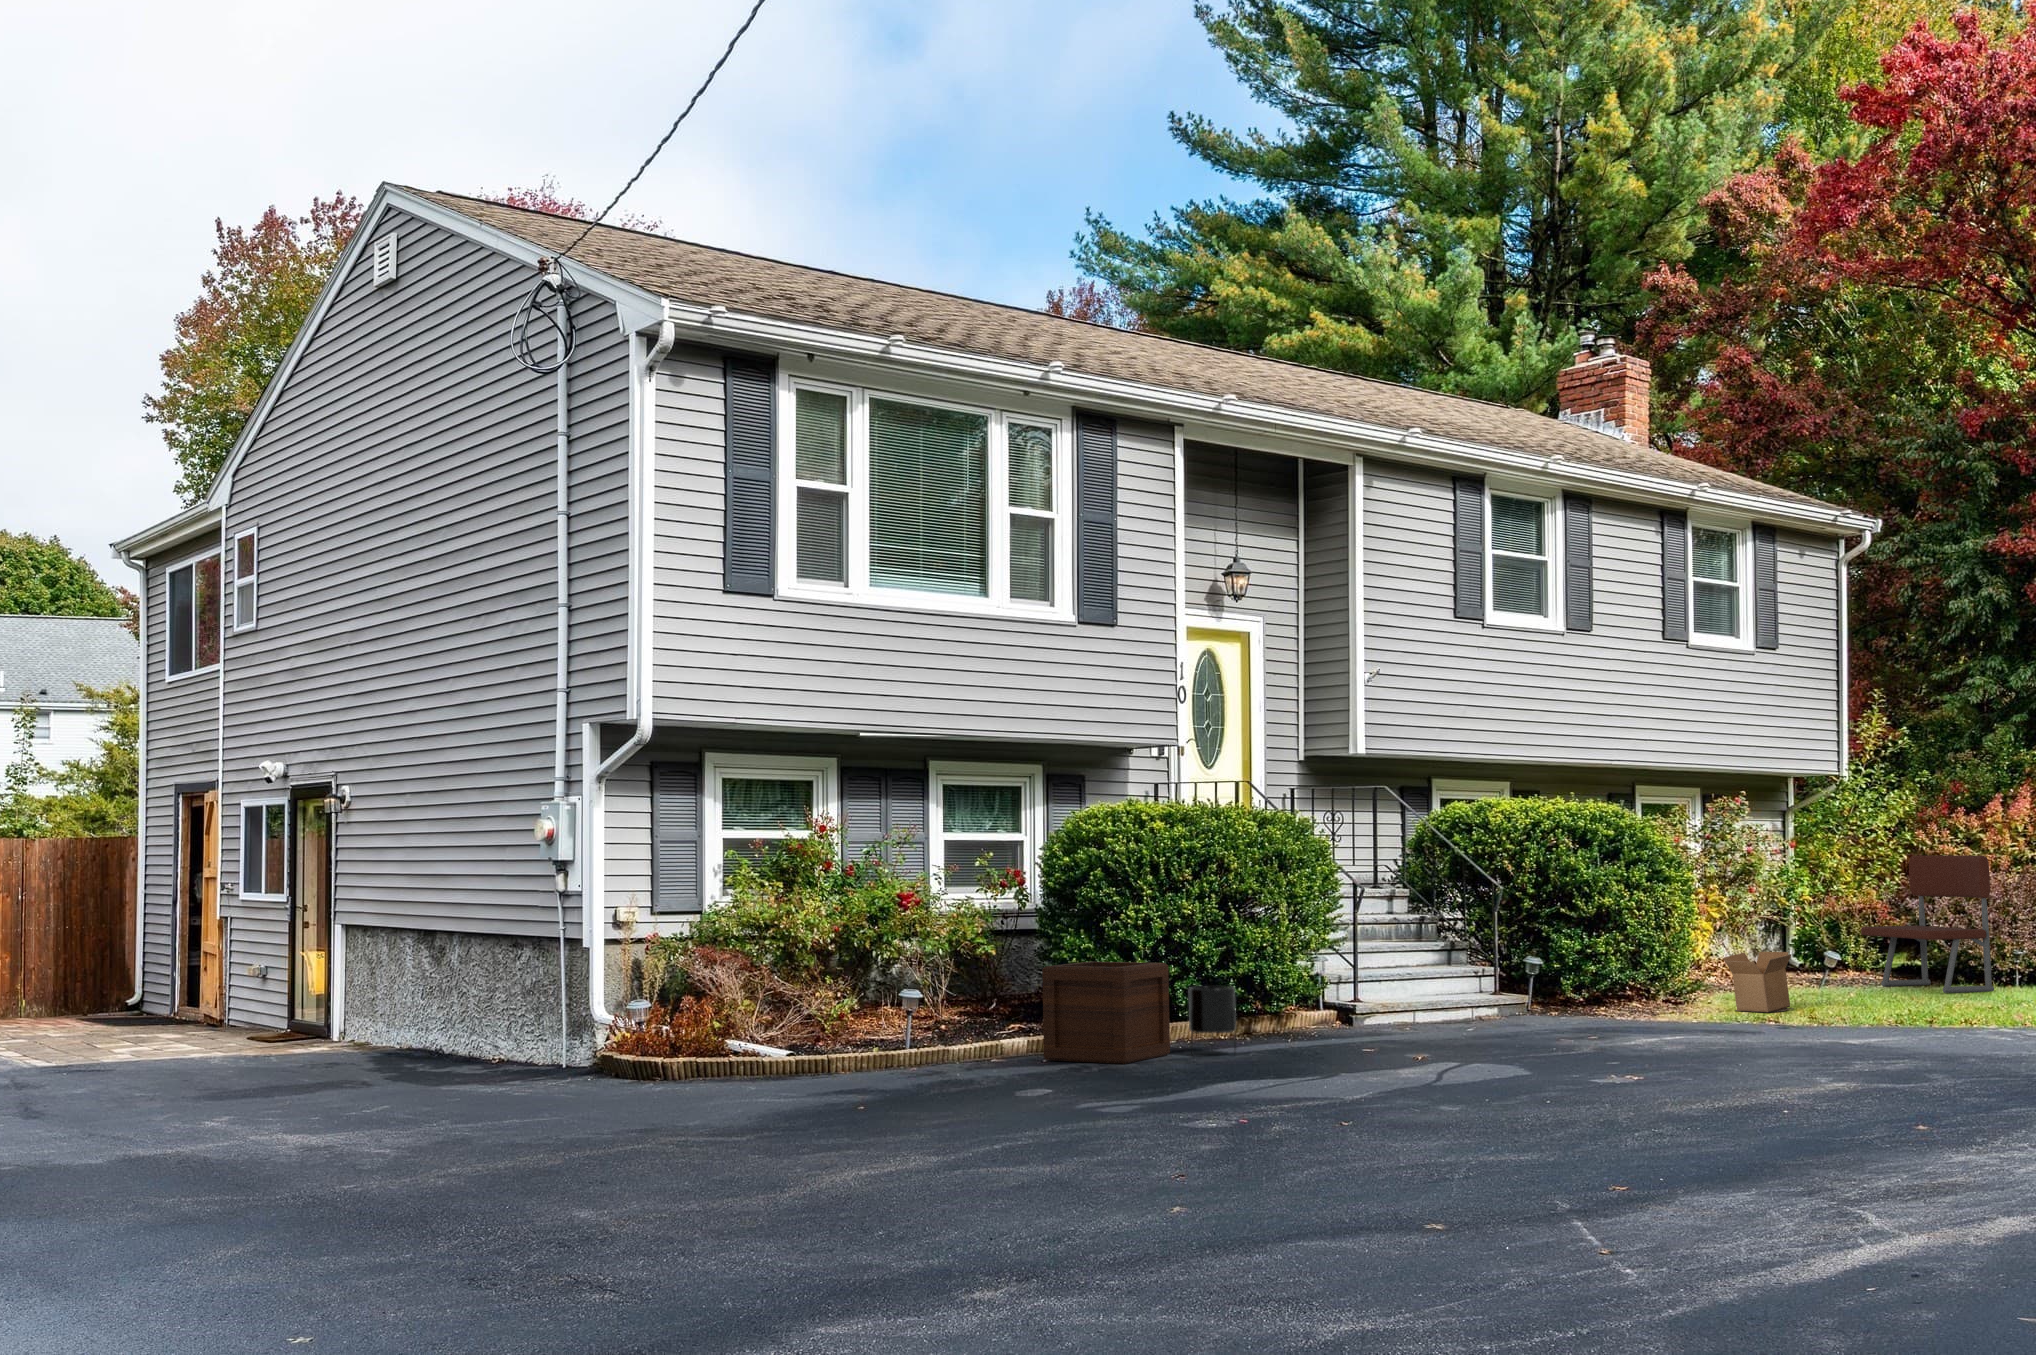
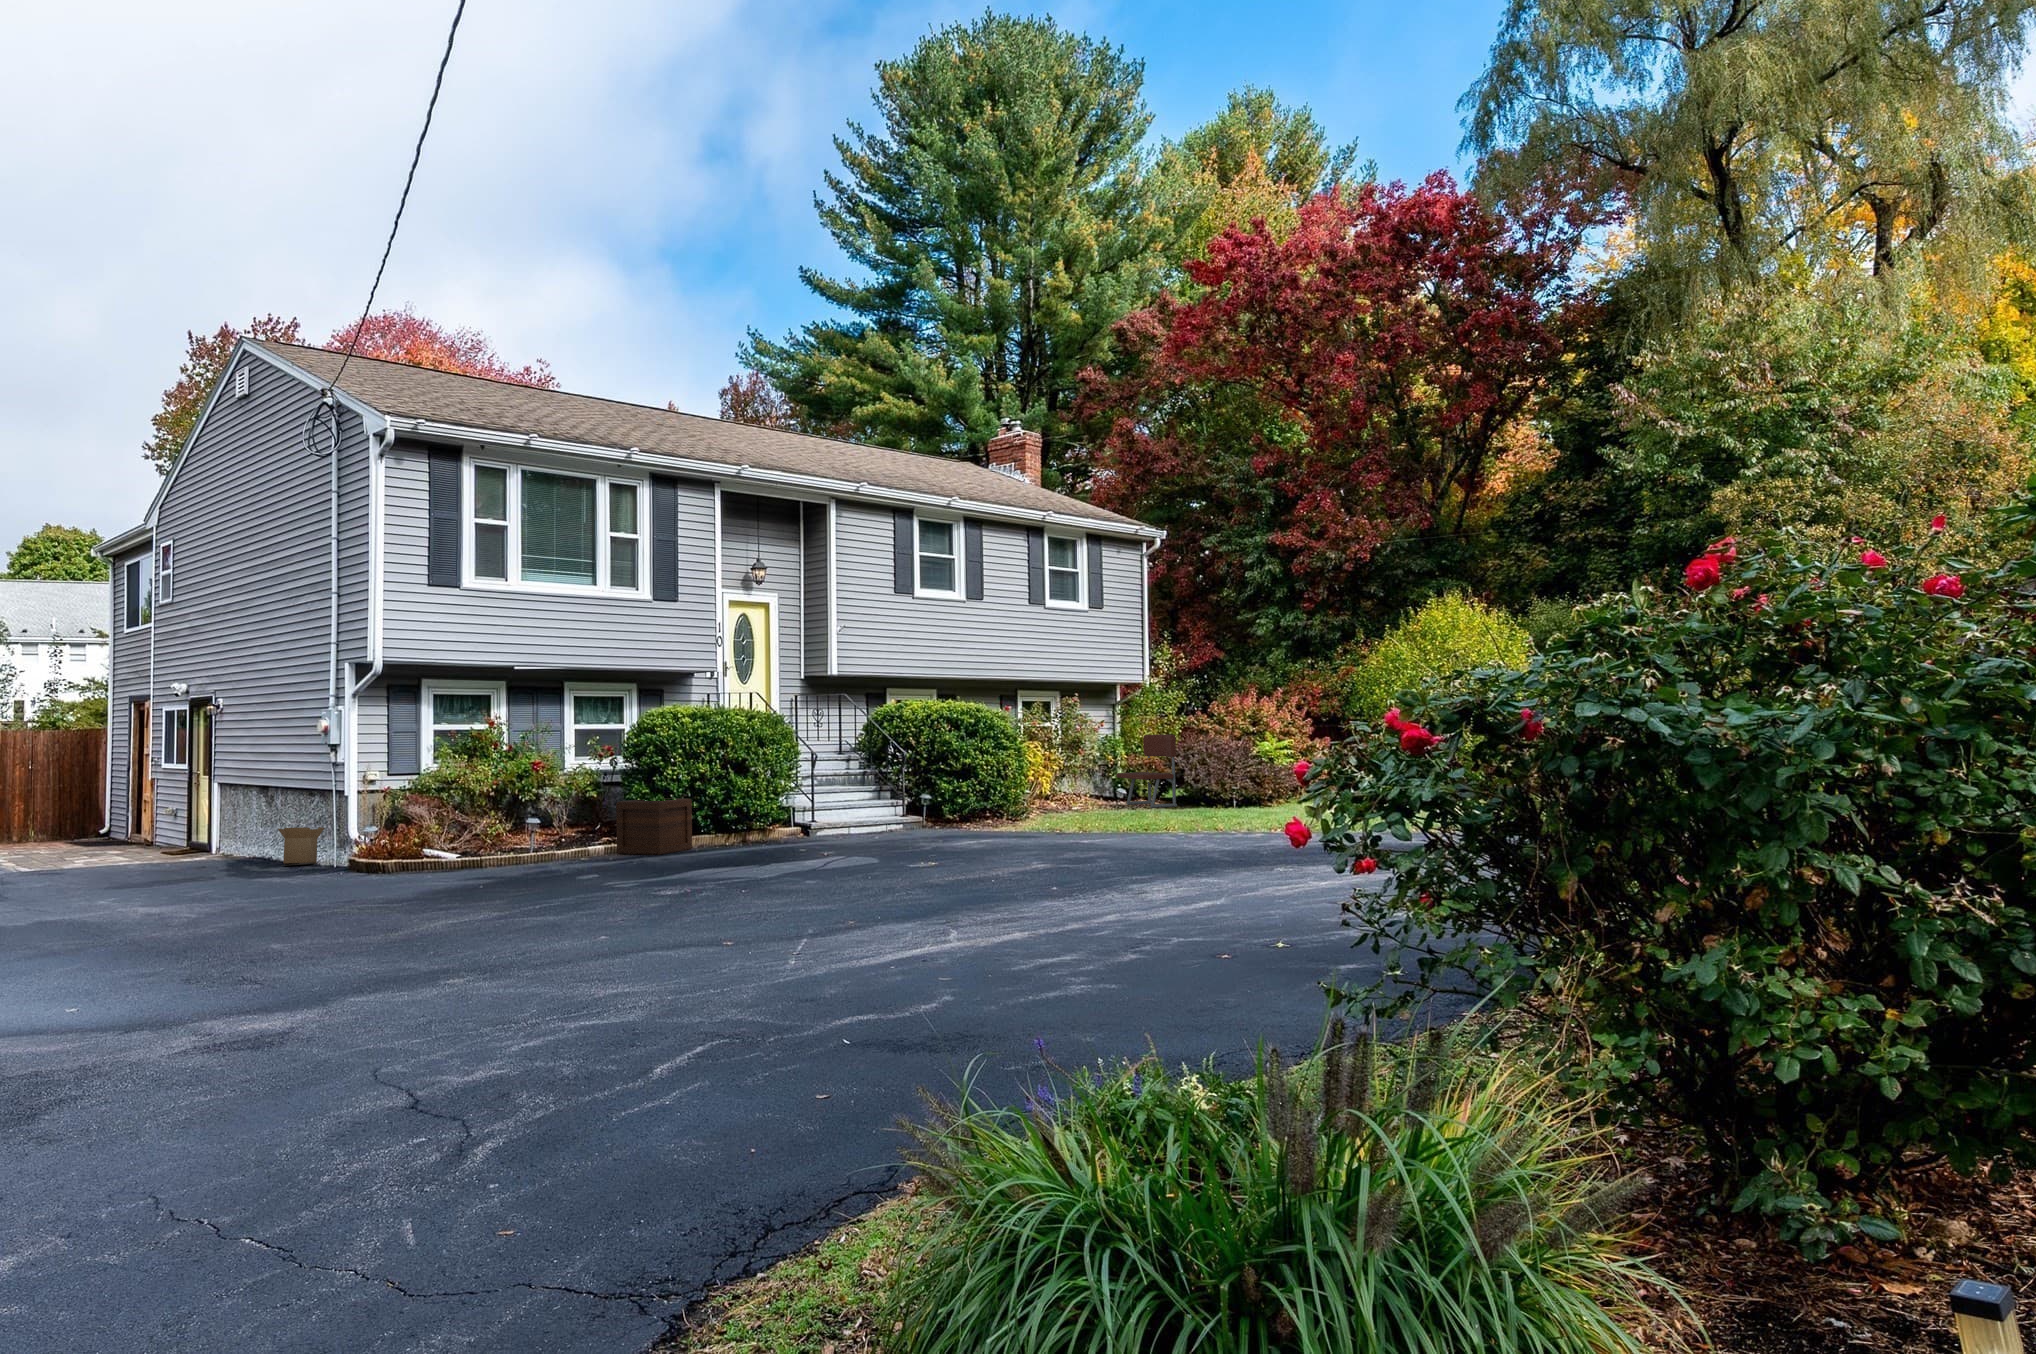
cardboard box: present [1723,952,1793,1012] -> present [278,827,324,865]
planter: present [1189,986,1236,1055] -> none [703,811,729,850]

